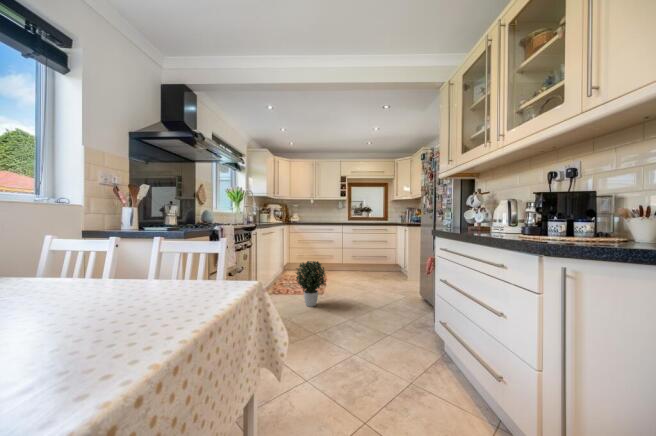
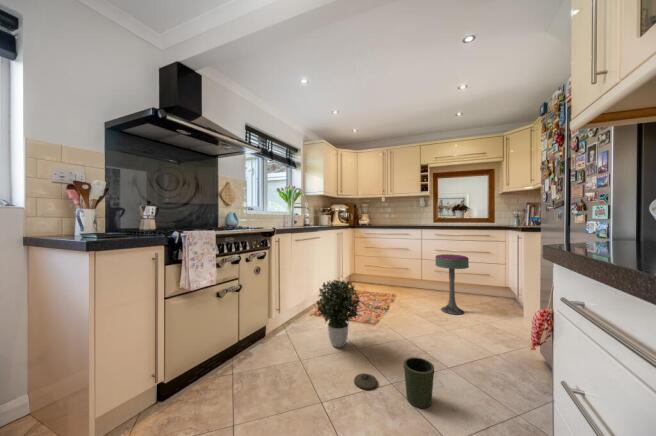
bar stool: none [358,242,379,282] -> present [435,254,469,315]
trash can: none [334,297,381,321] -> present [354,357,434,408]

